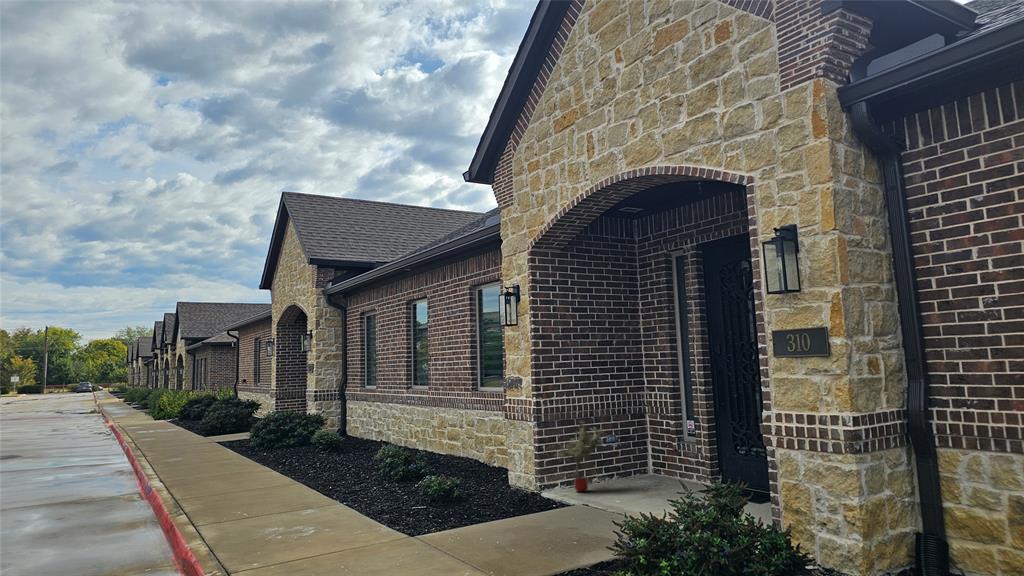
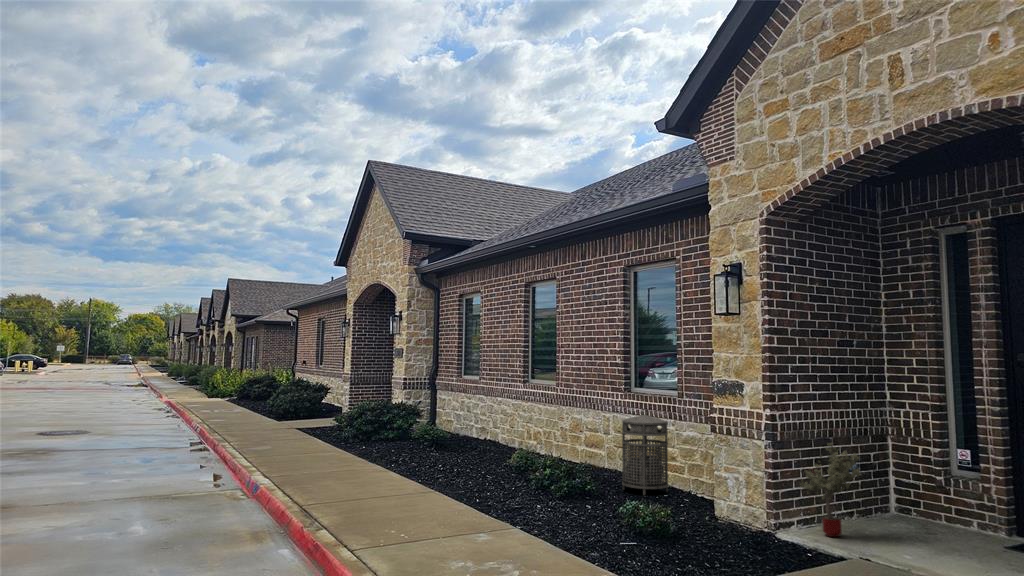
trash can: none [459,409,497,475] -> present [622,415,668,495]

